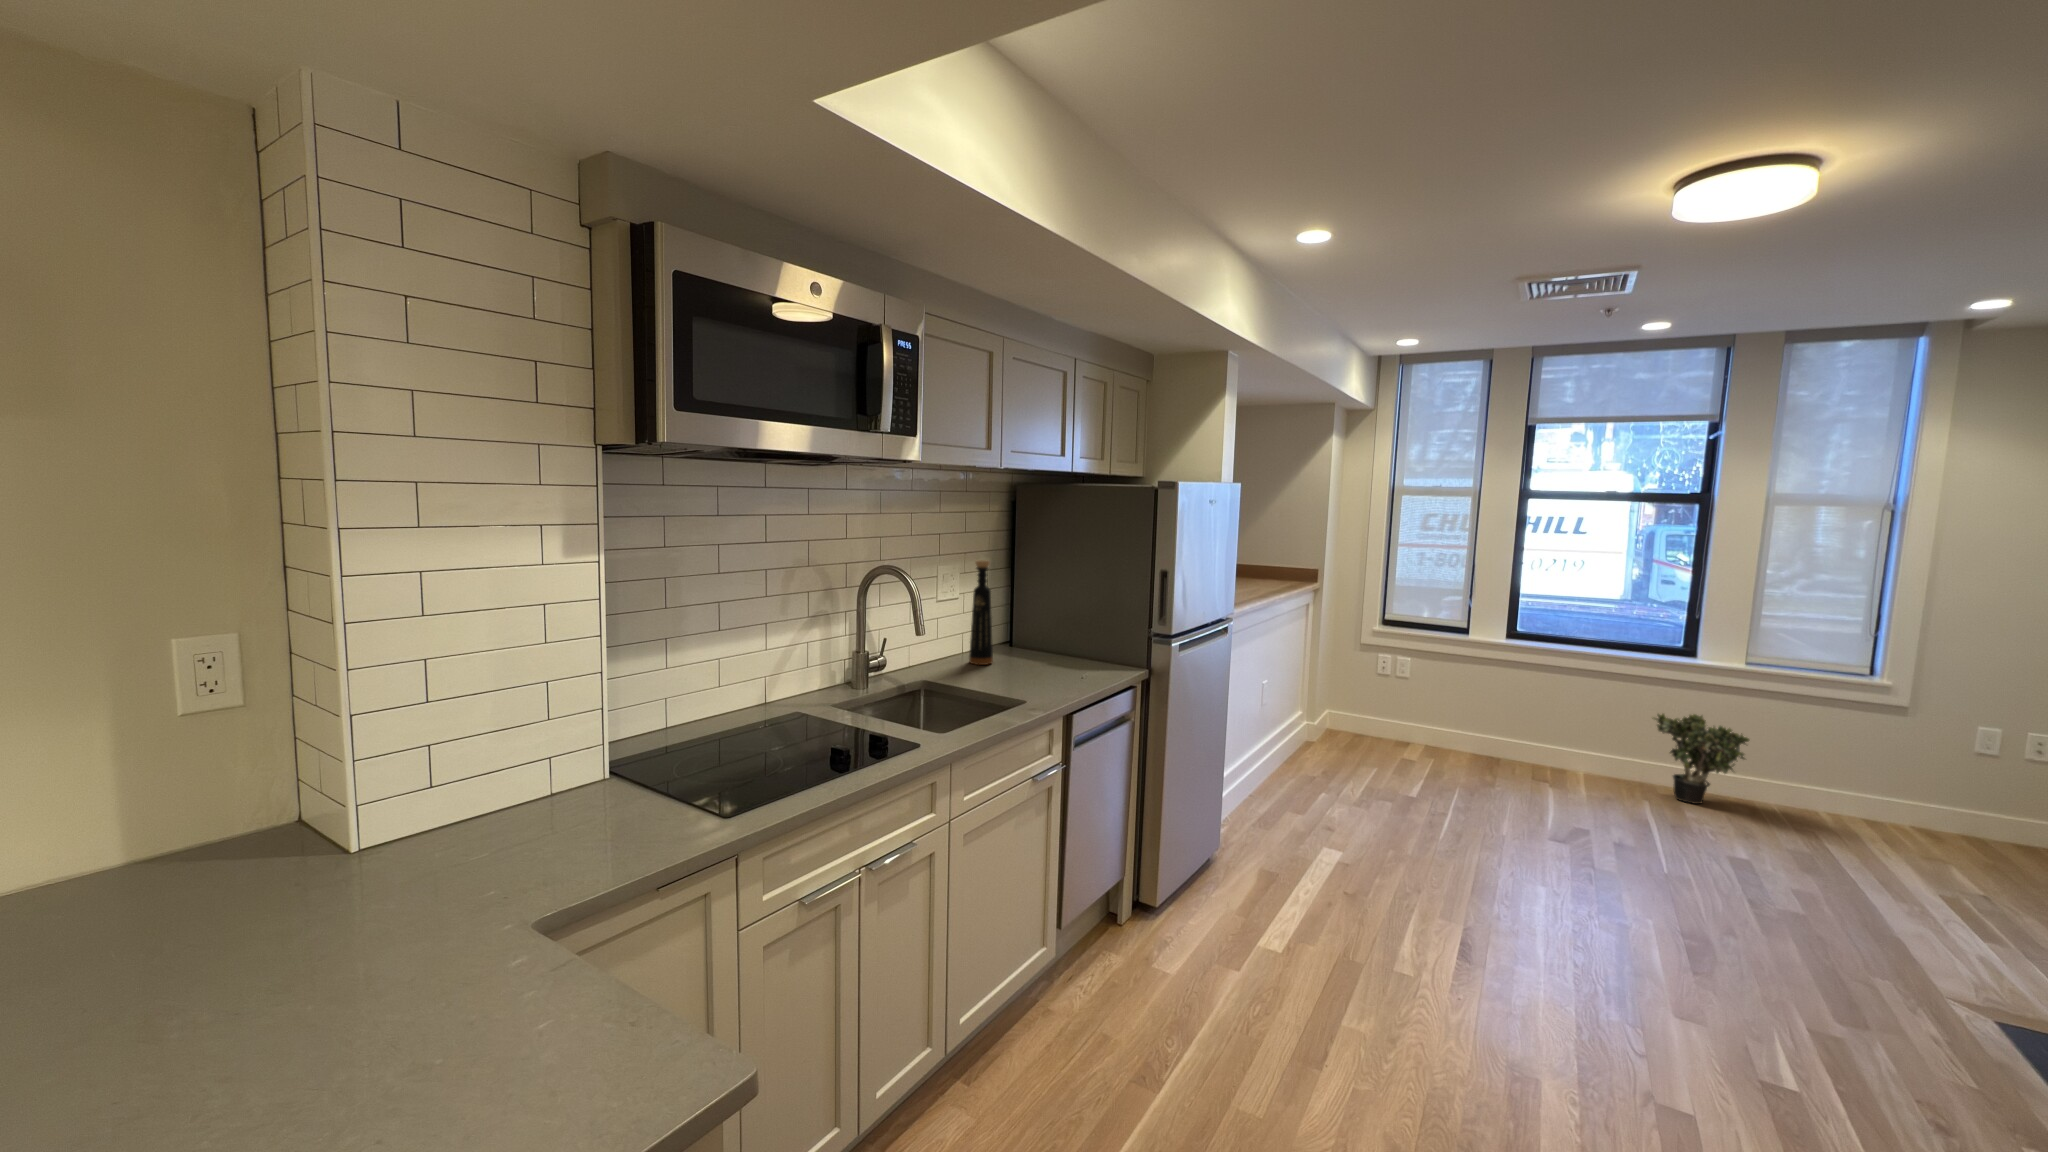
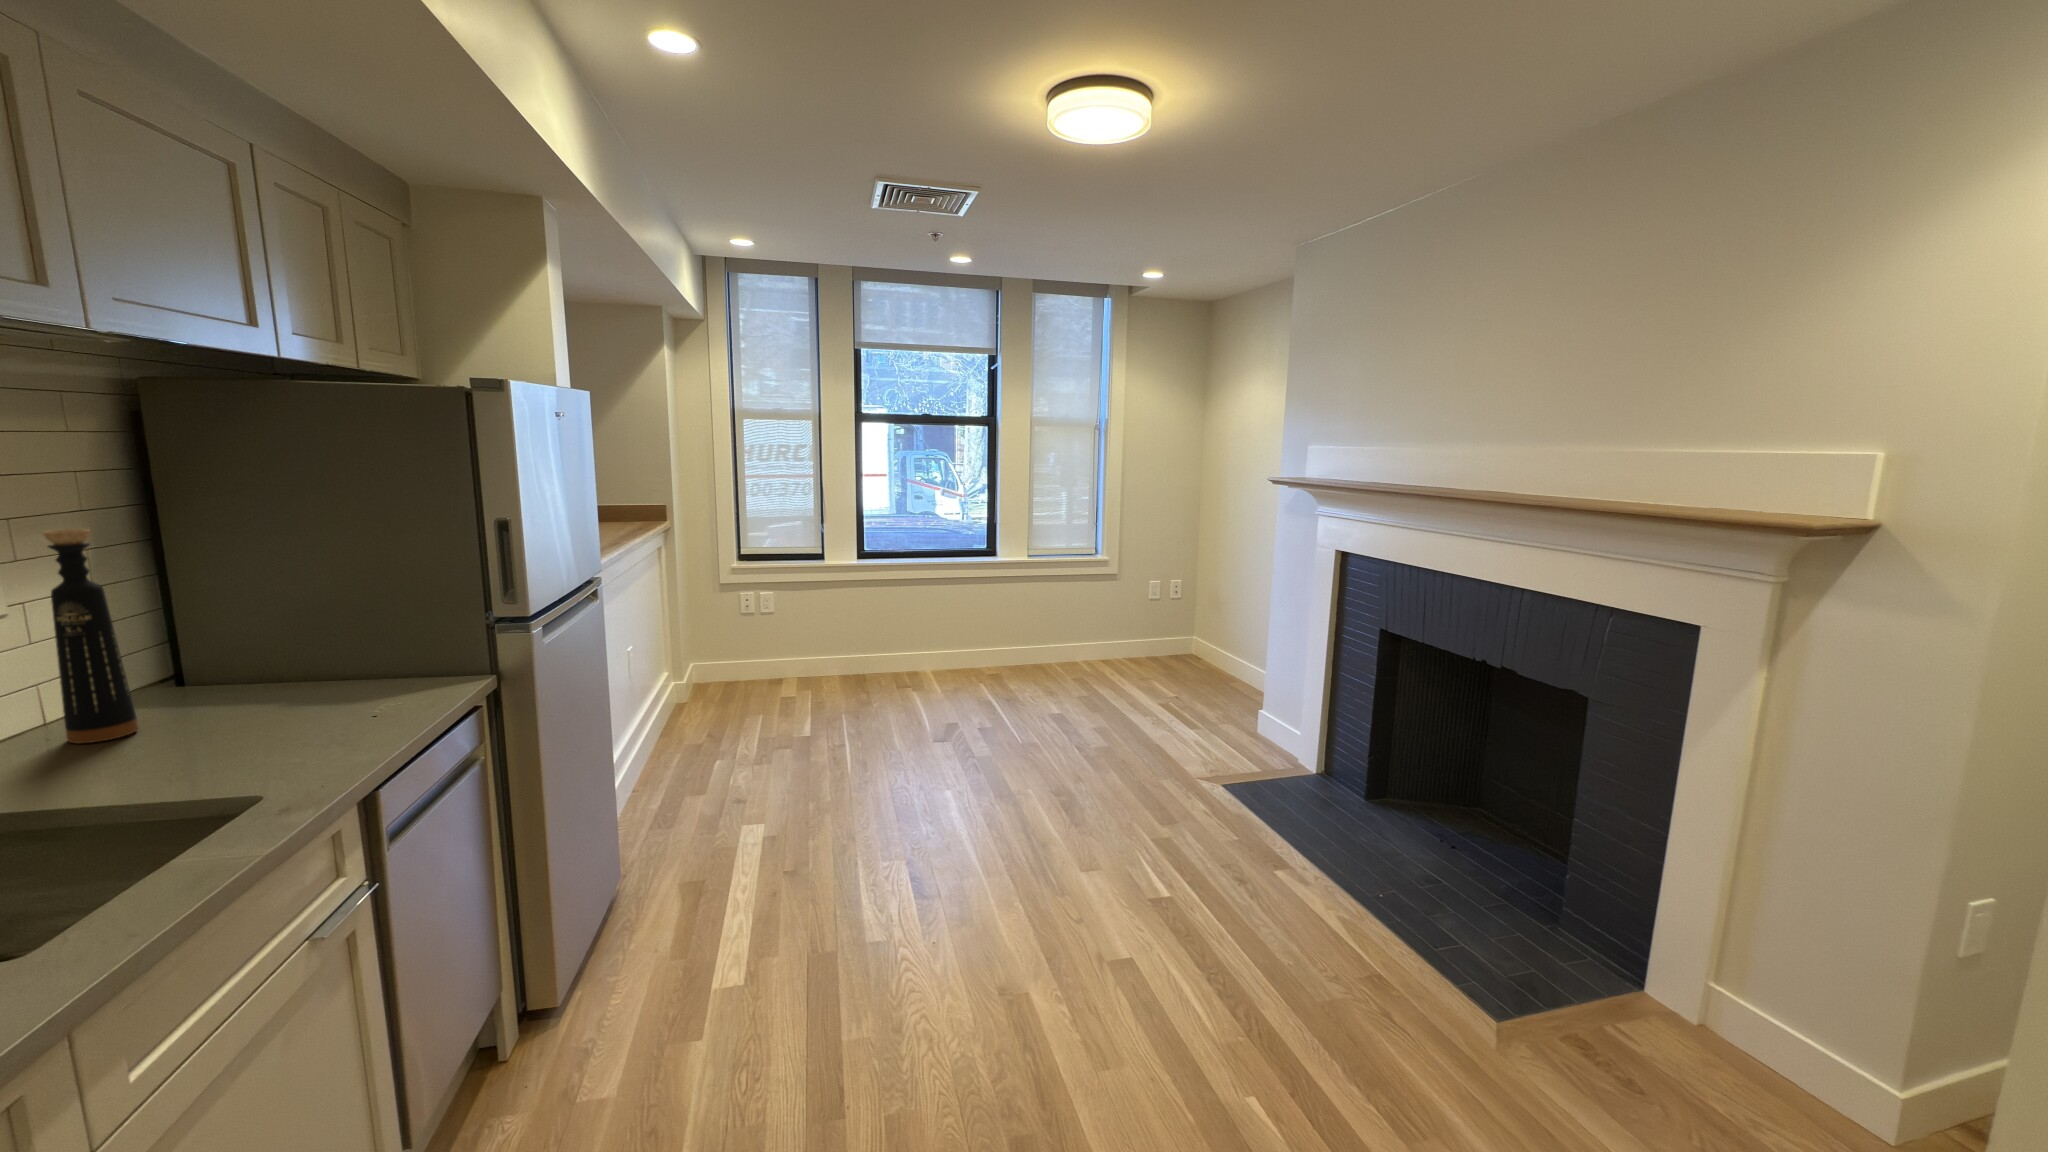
potted plant: present [1652,714,1749,804] -> none [977,603,1040,678]

